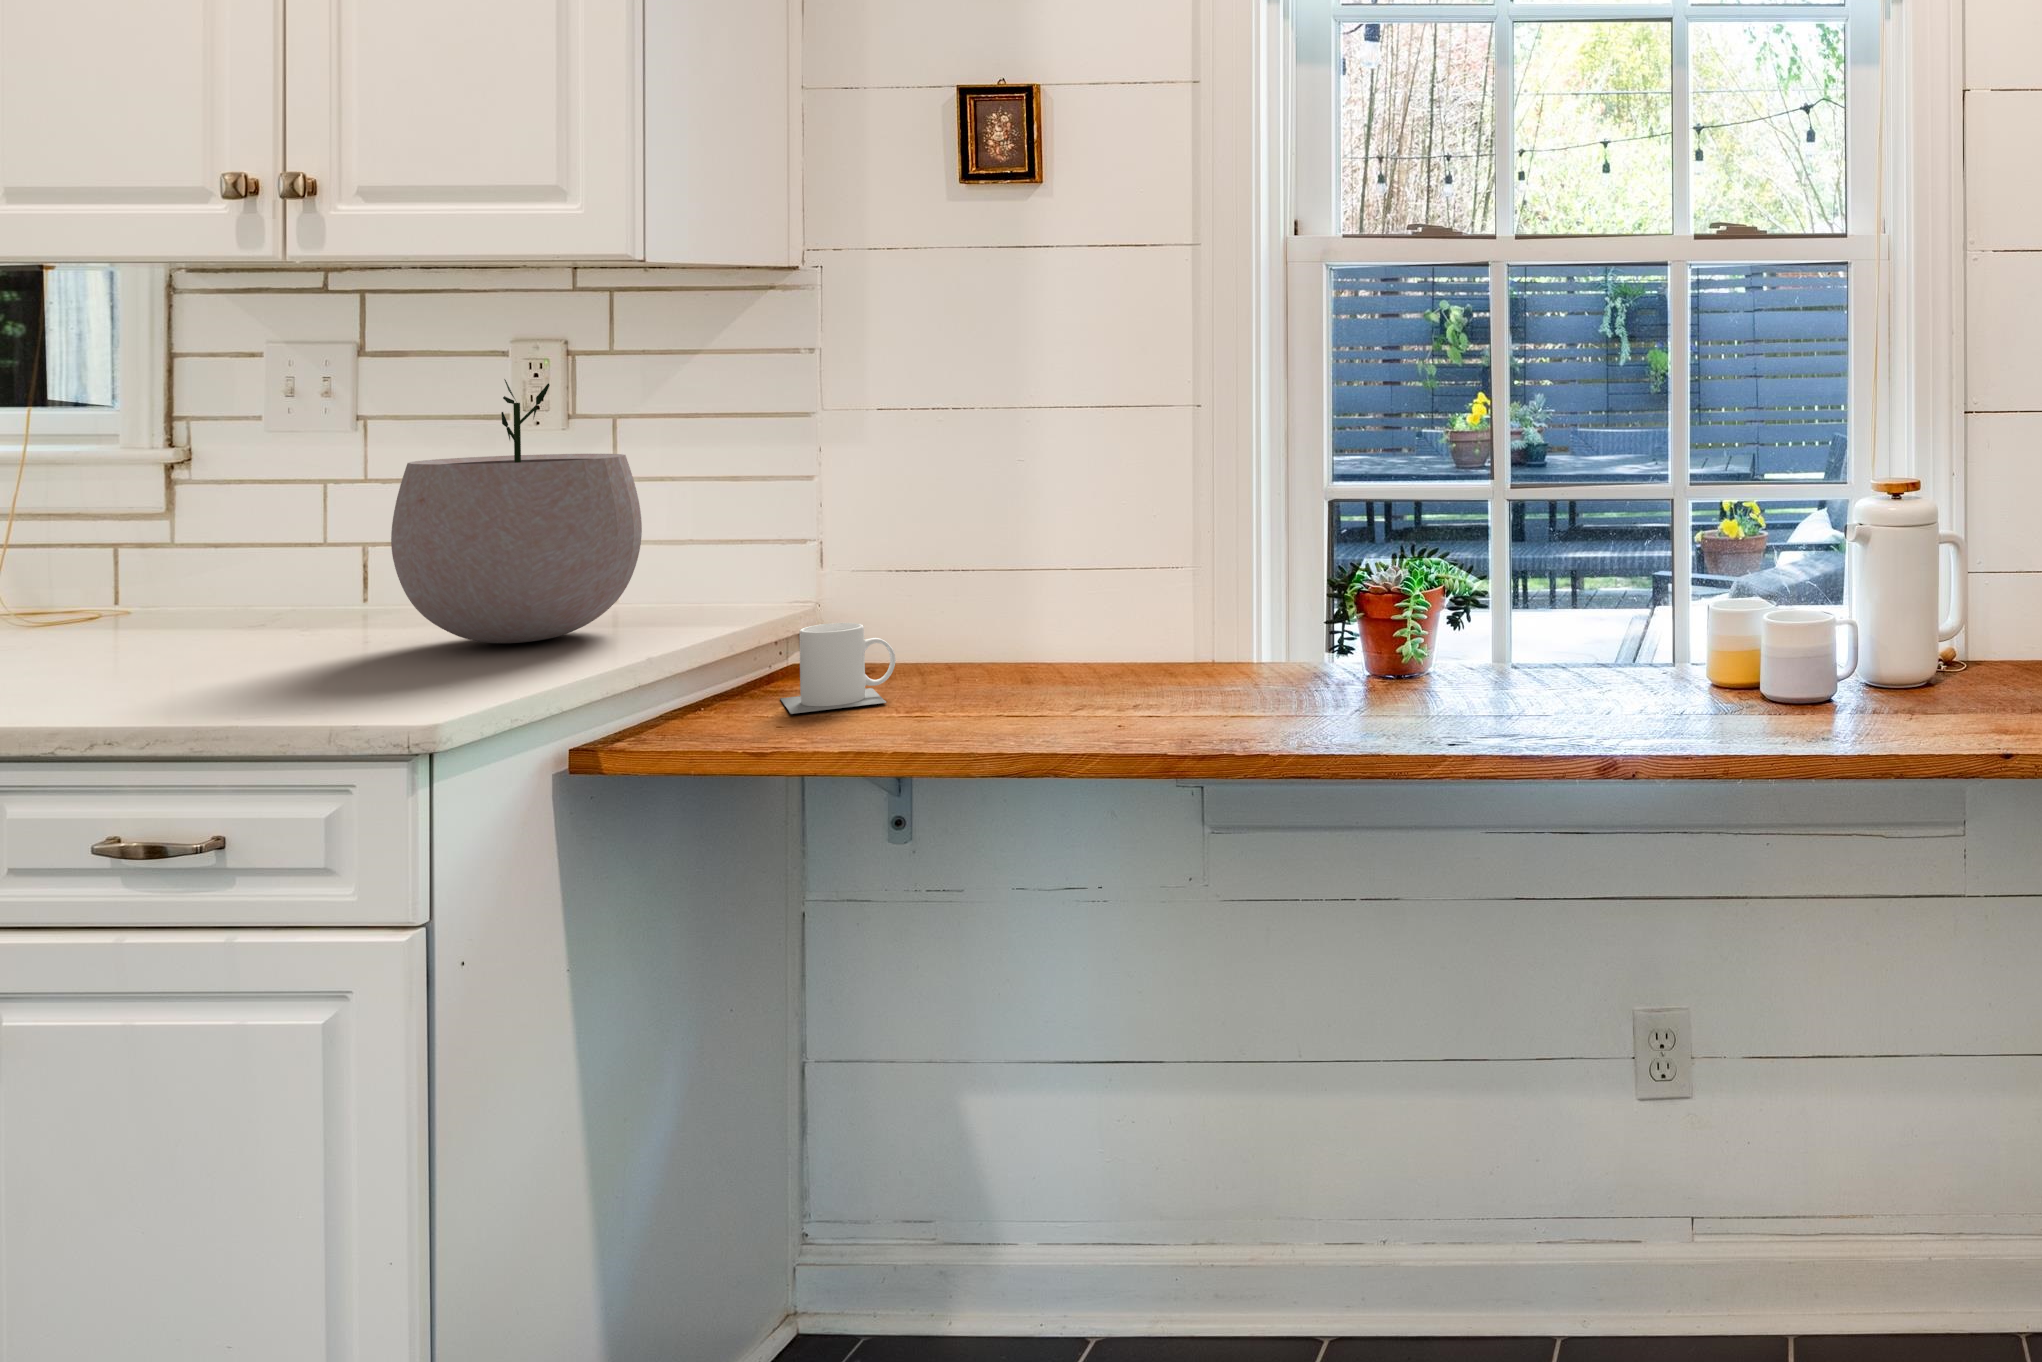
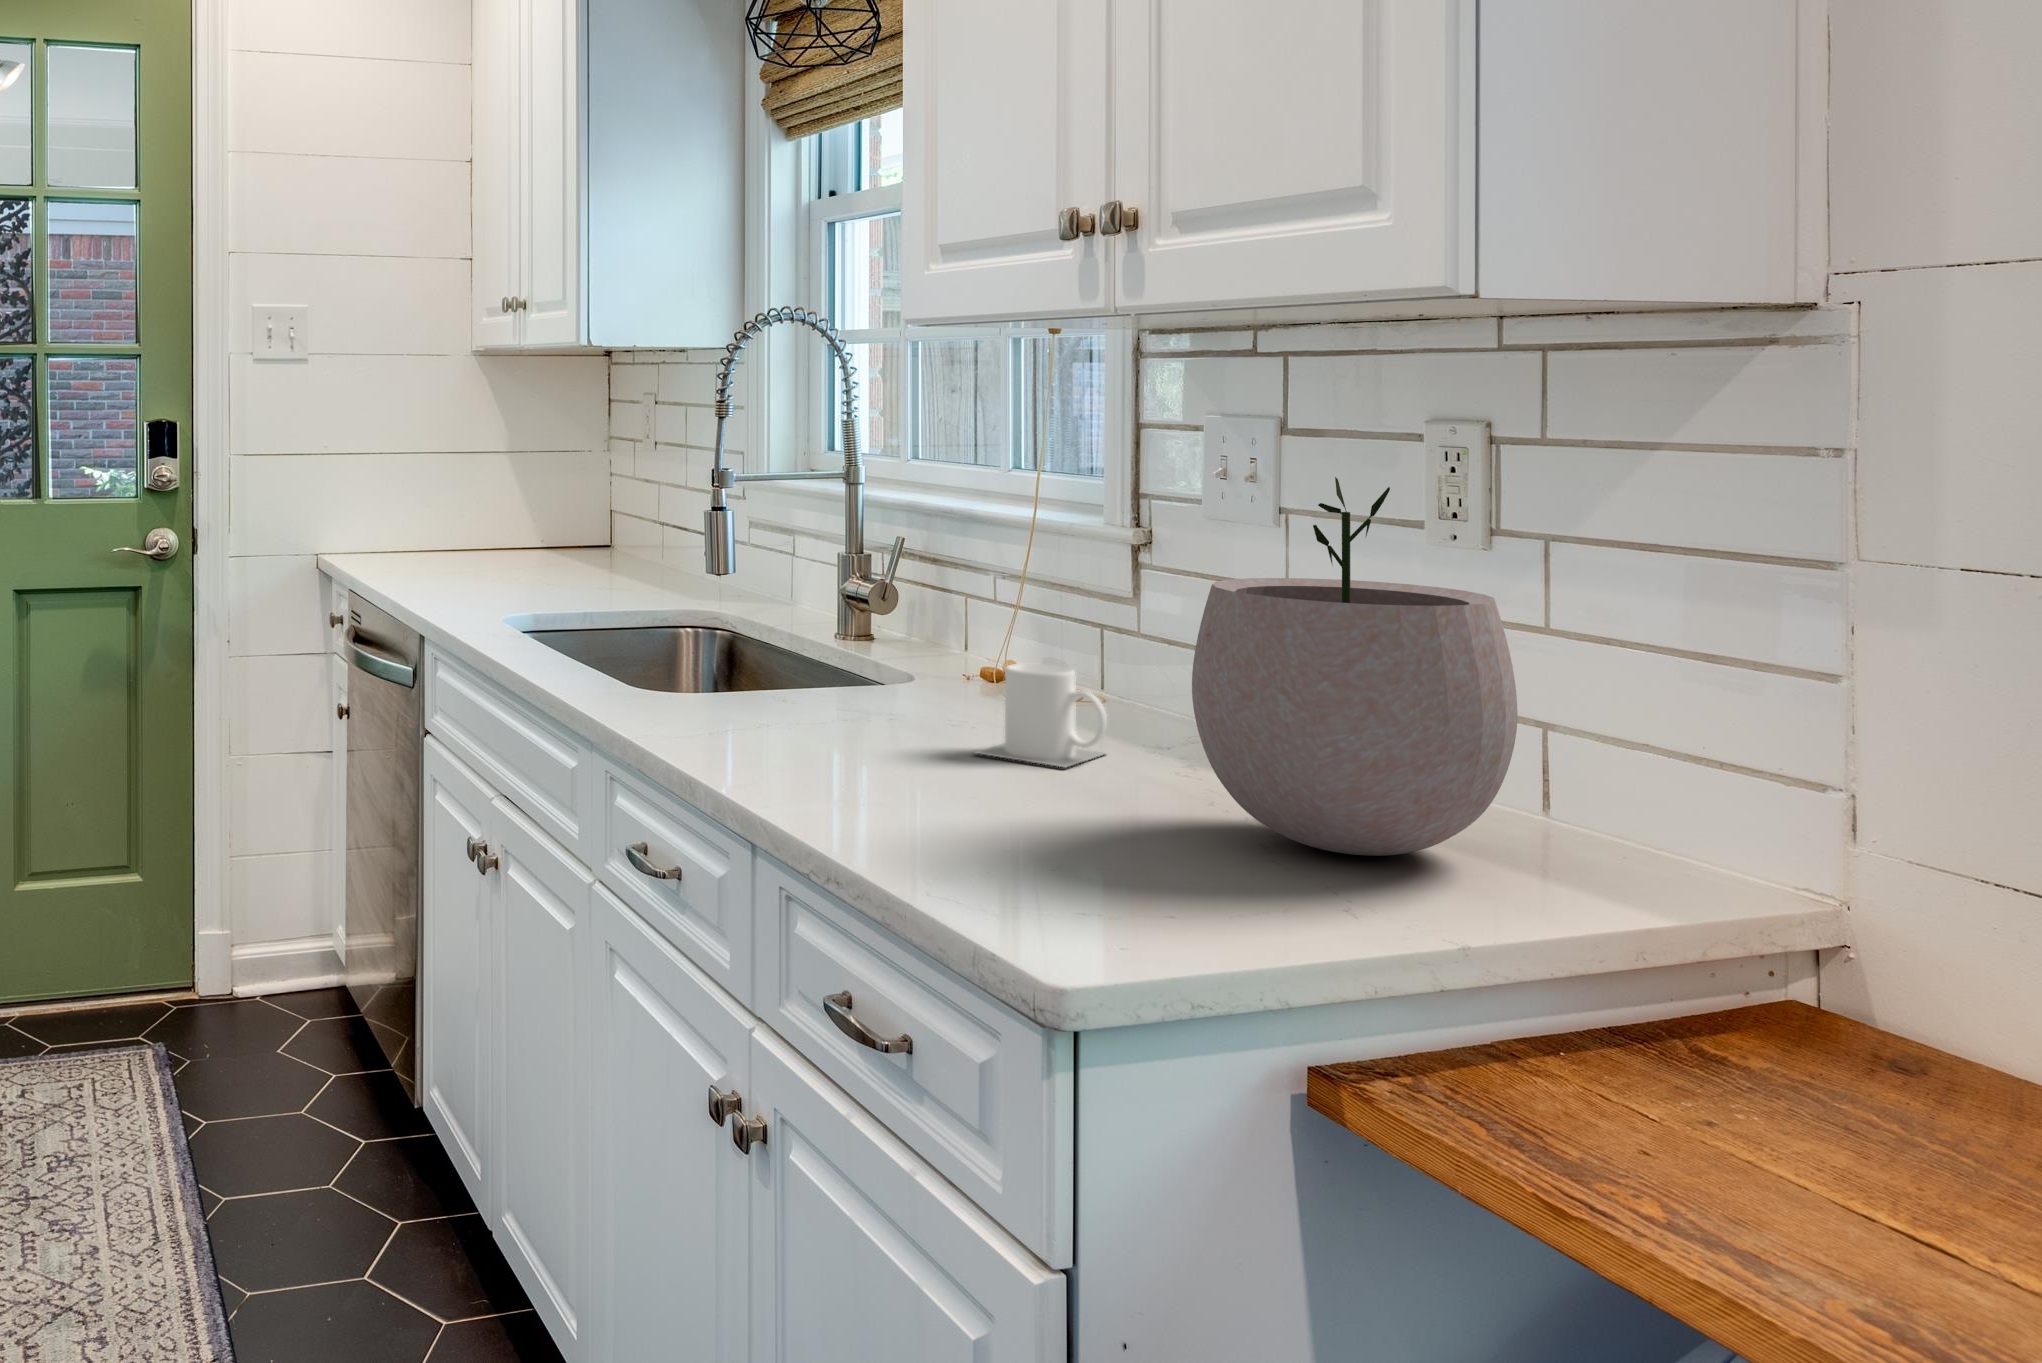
mug: present [781,623,896,714] -> present [976,664,1107,768]

